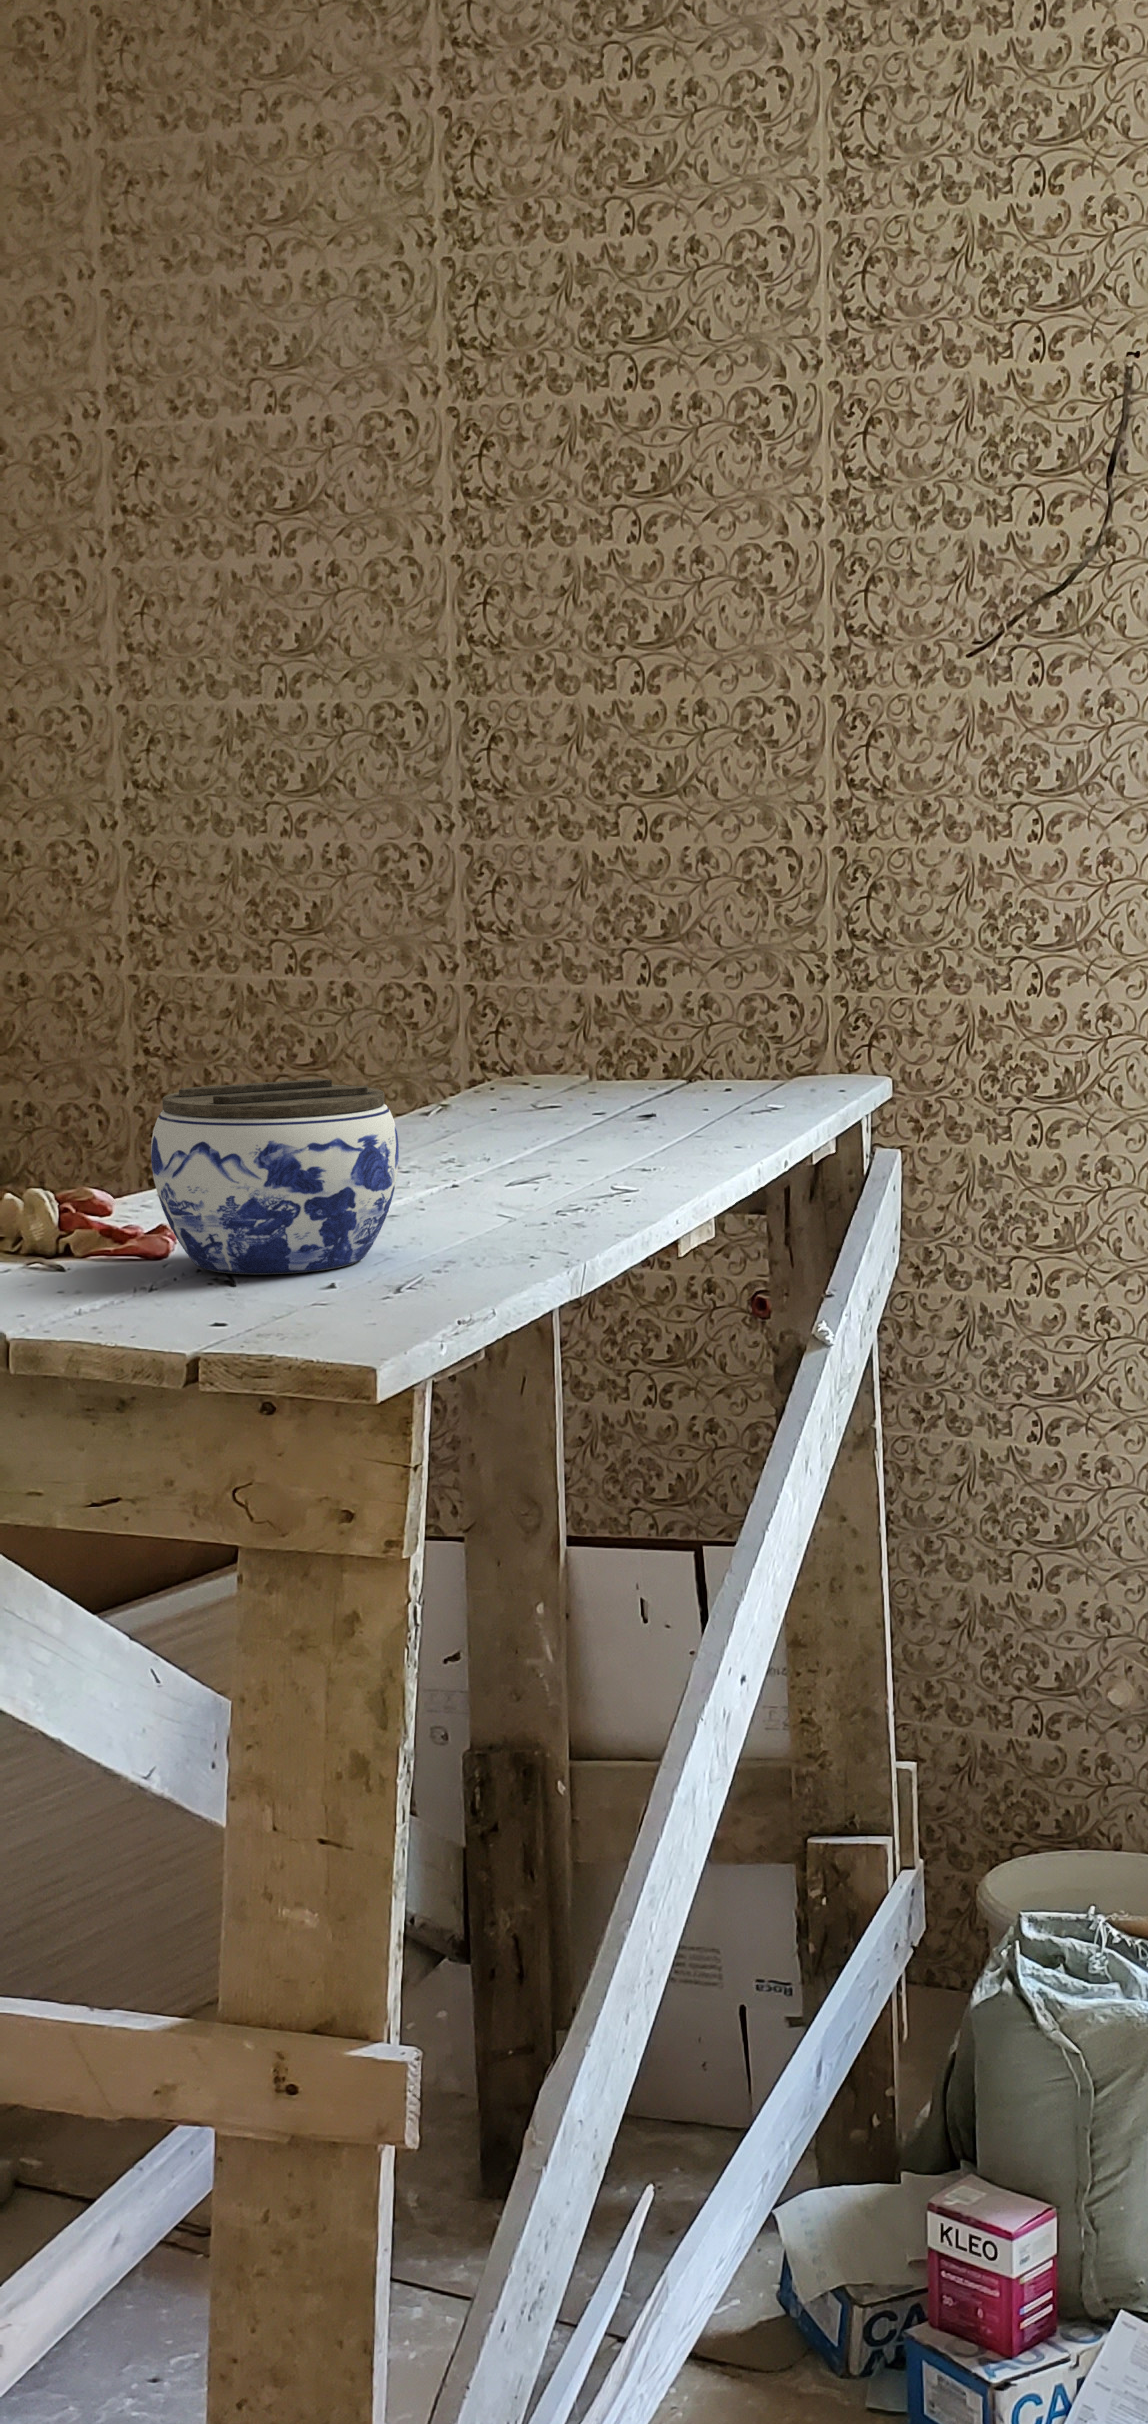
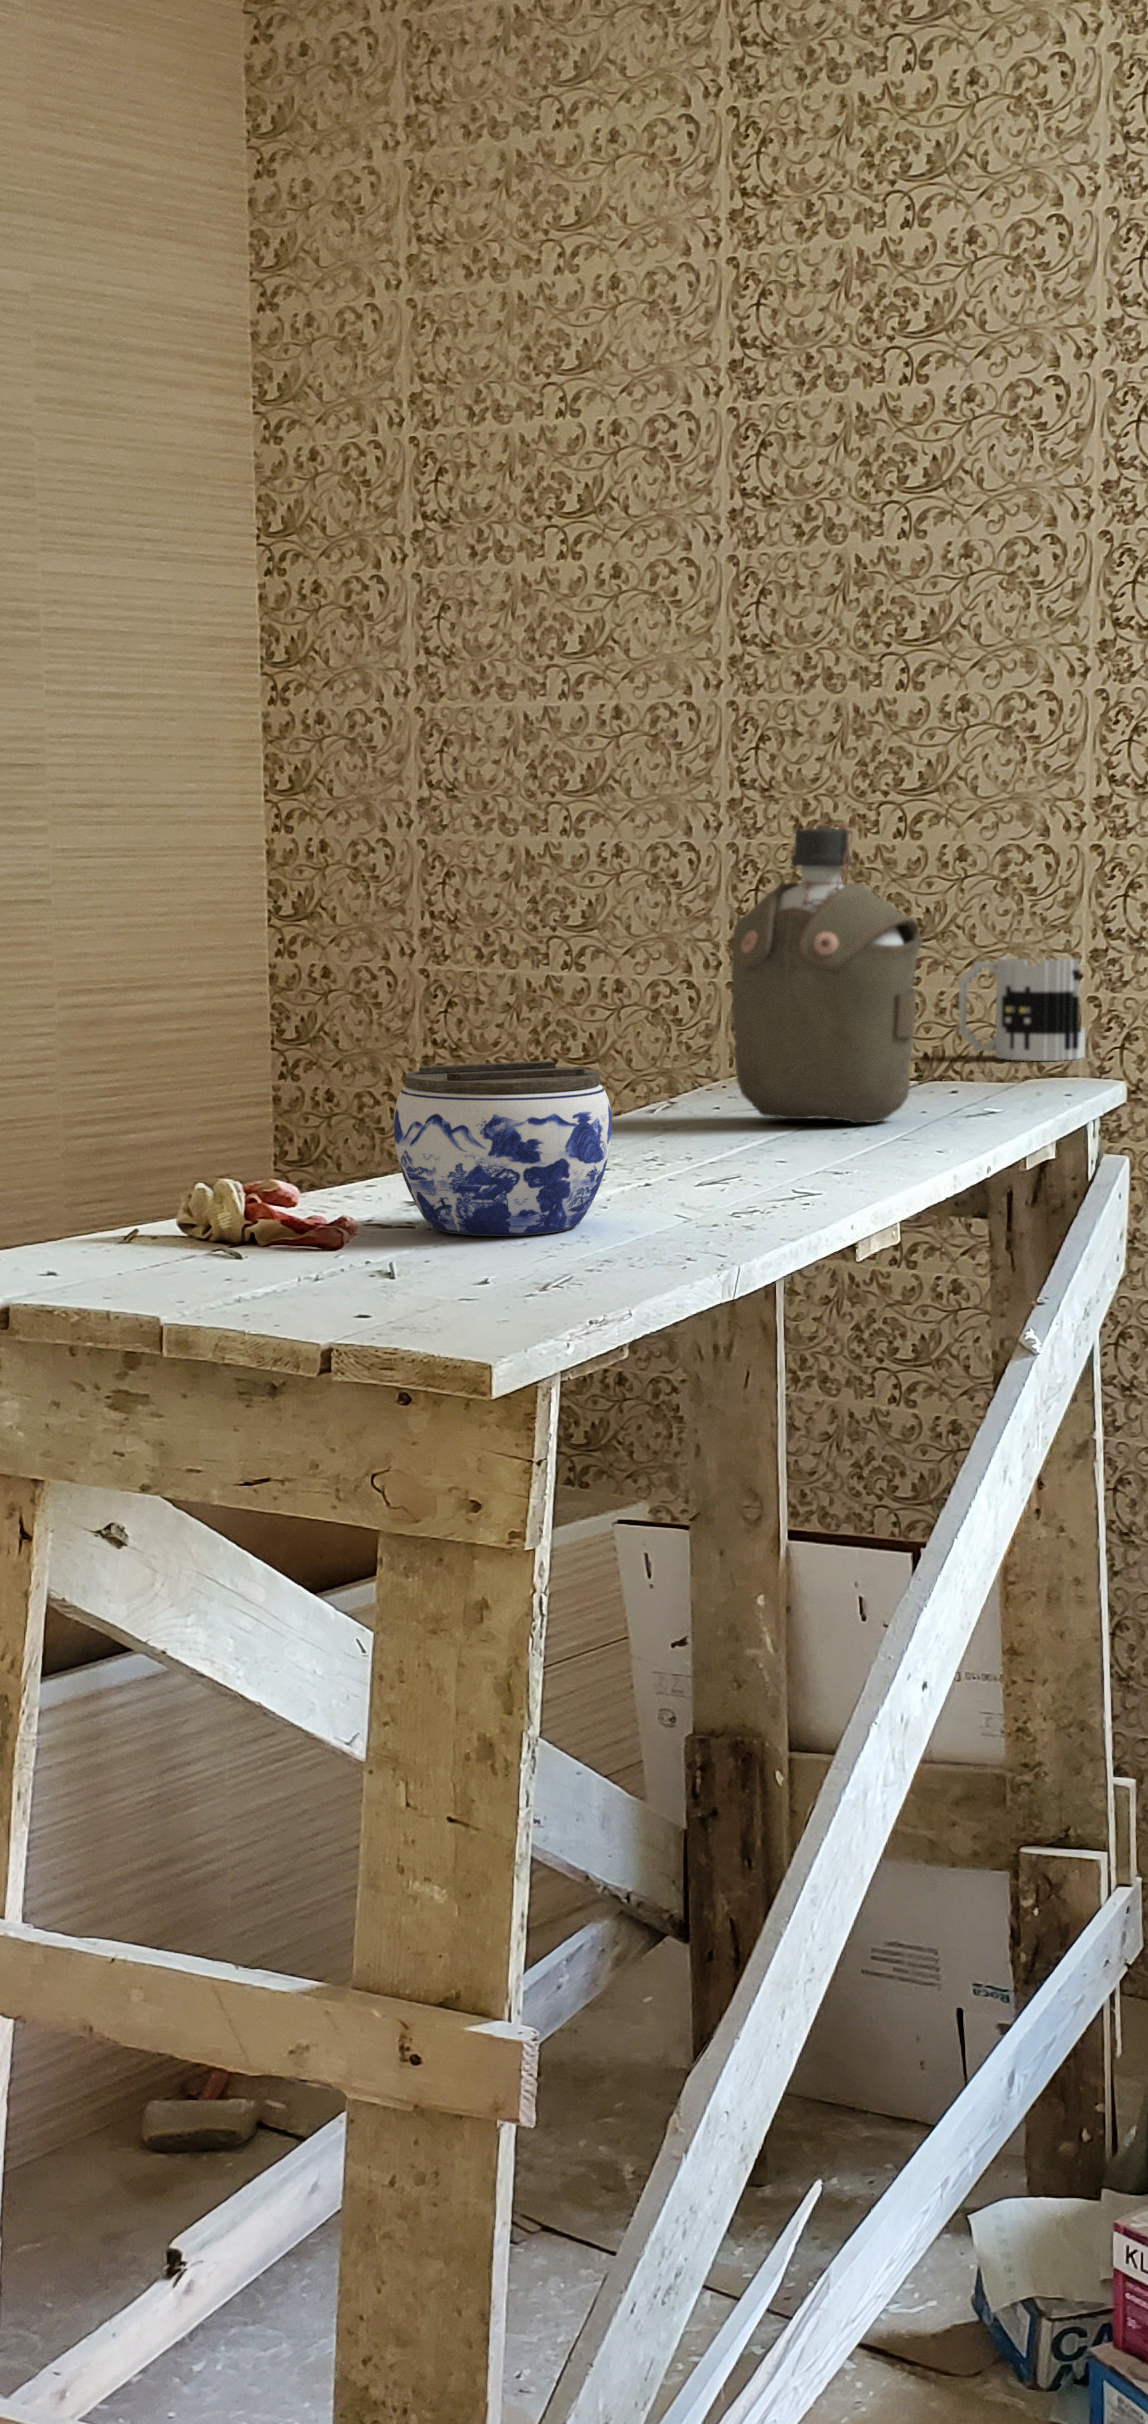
water bottle: none [490,821,690,1129] -> present [731,823,923,1123]
mug: none [702,956,828,1060] -> present [958,957,1085,1061]

